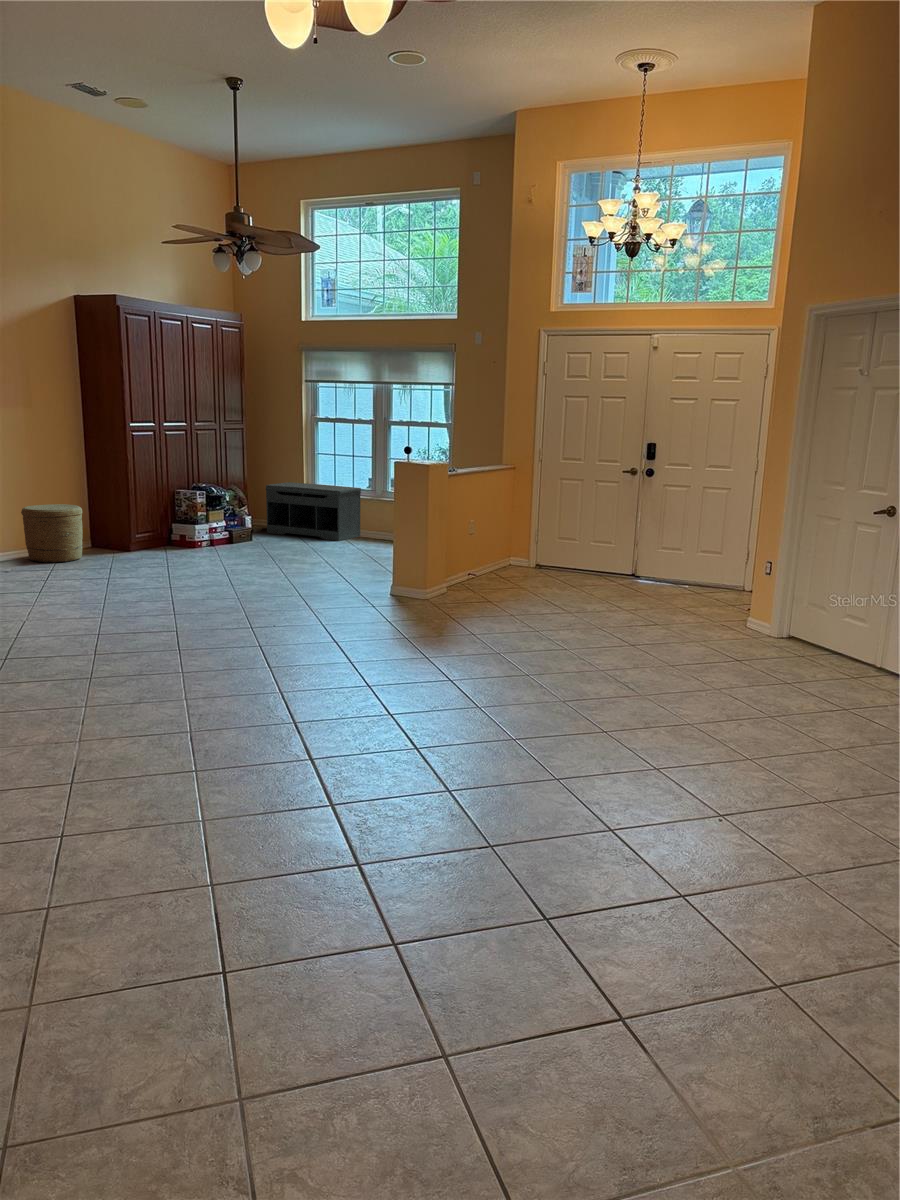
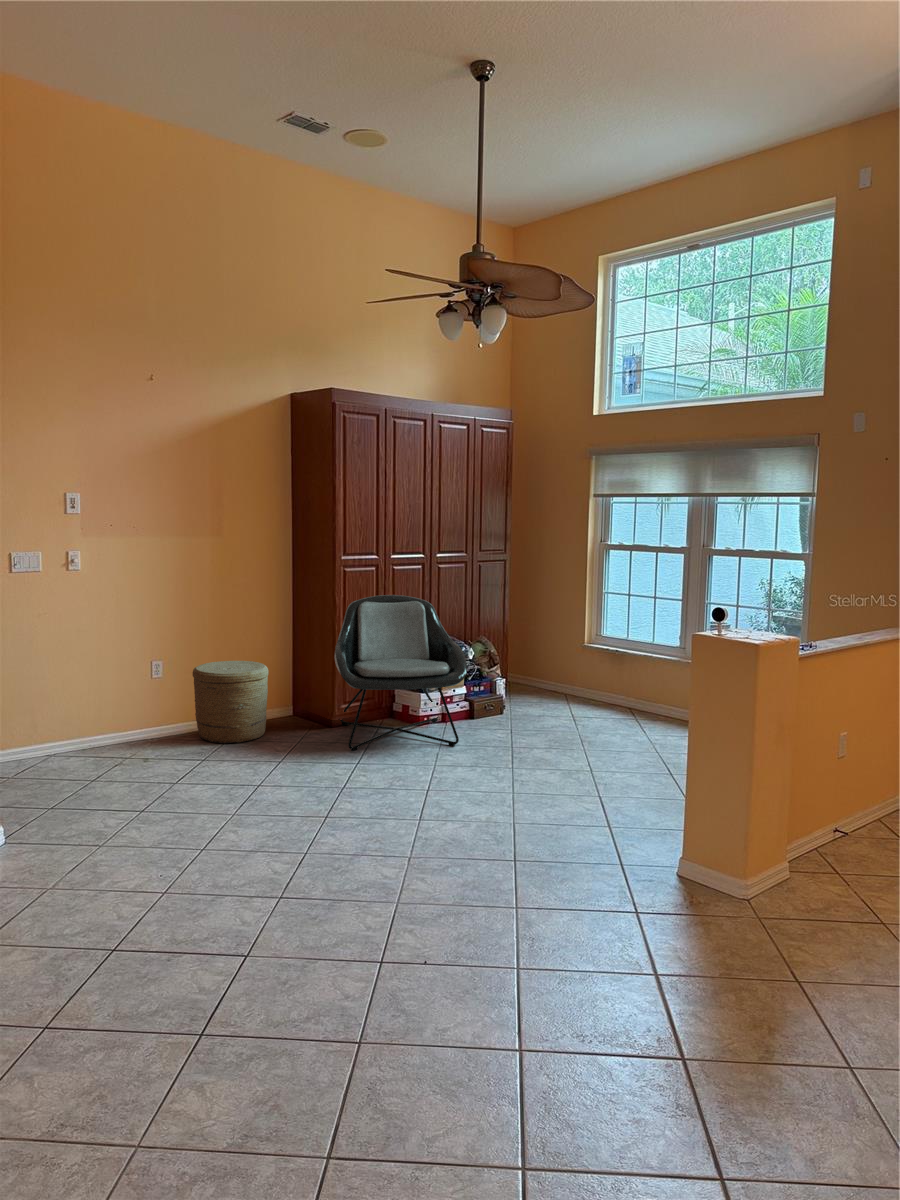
lounge chair: none [134,454,235,561] -> present [335,595,467,751]
bench: present [266,482,361,541] -> none [529,630,664,724]

